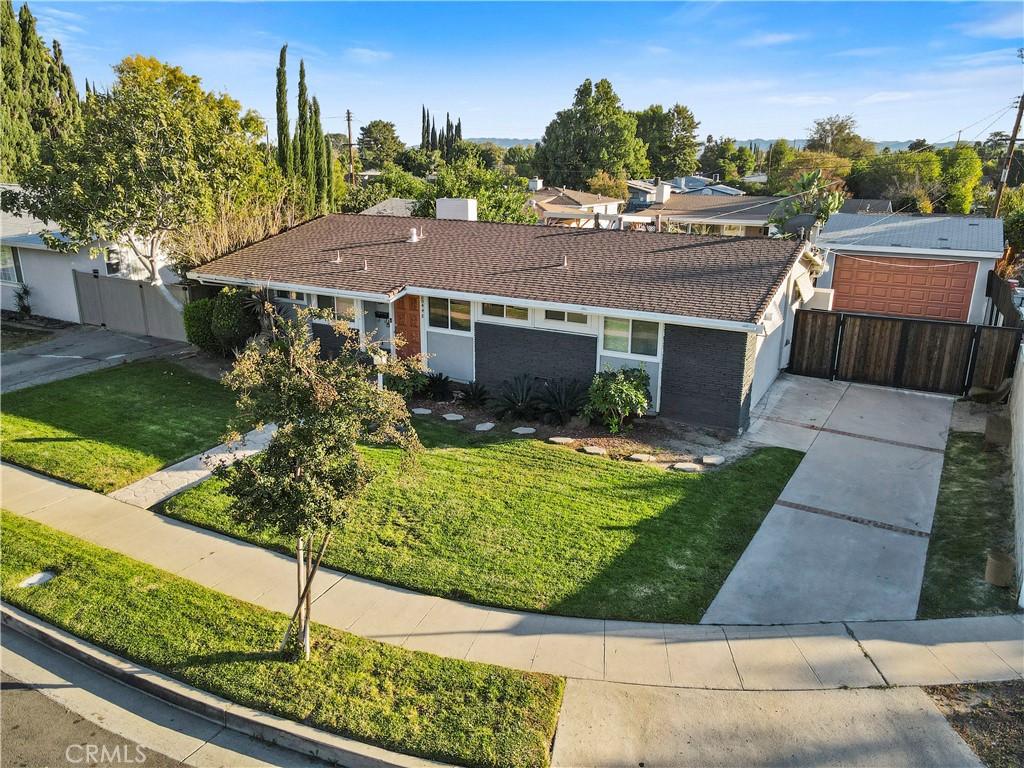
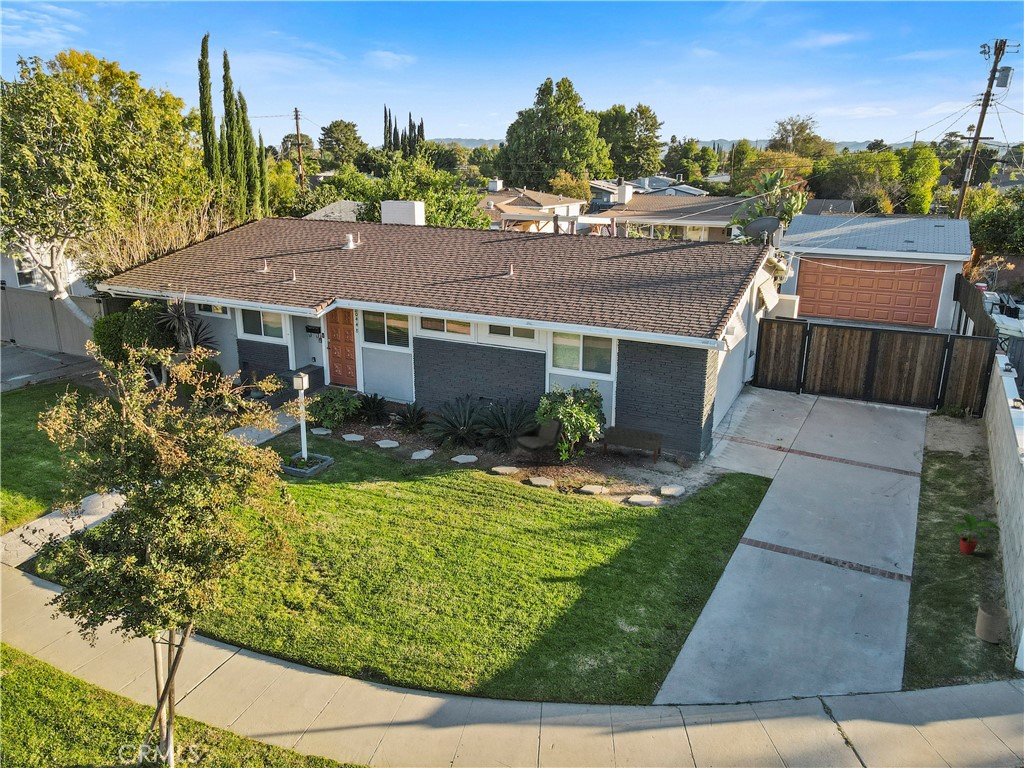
lounge chair: present [968,378,1013,417] -> present [514,417,563,473]
bench: present [984,416,1012,452] -> present [603,426,663,463]
potted plant: none [972,482,1015,518] -> present [956,515,1001,555]

